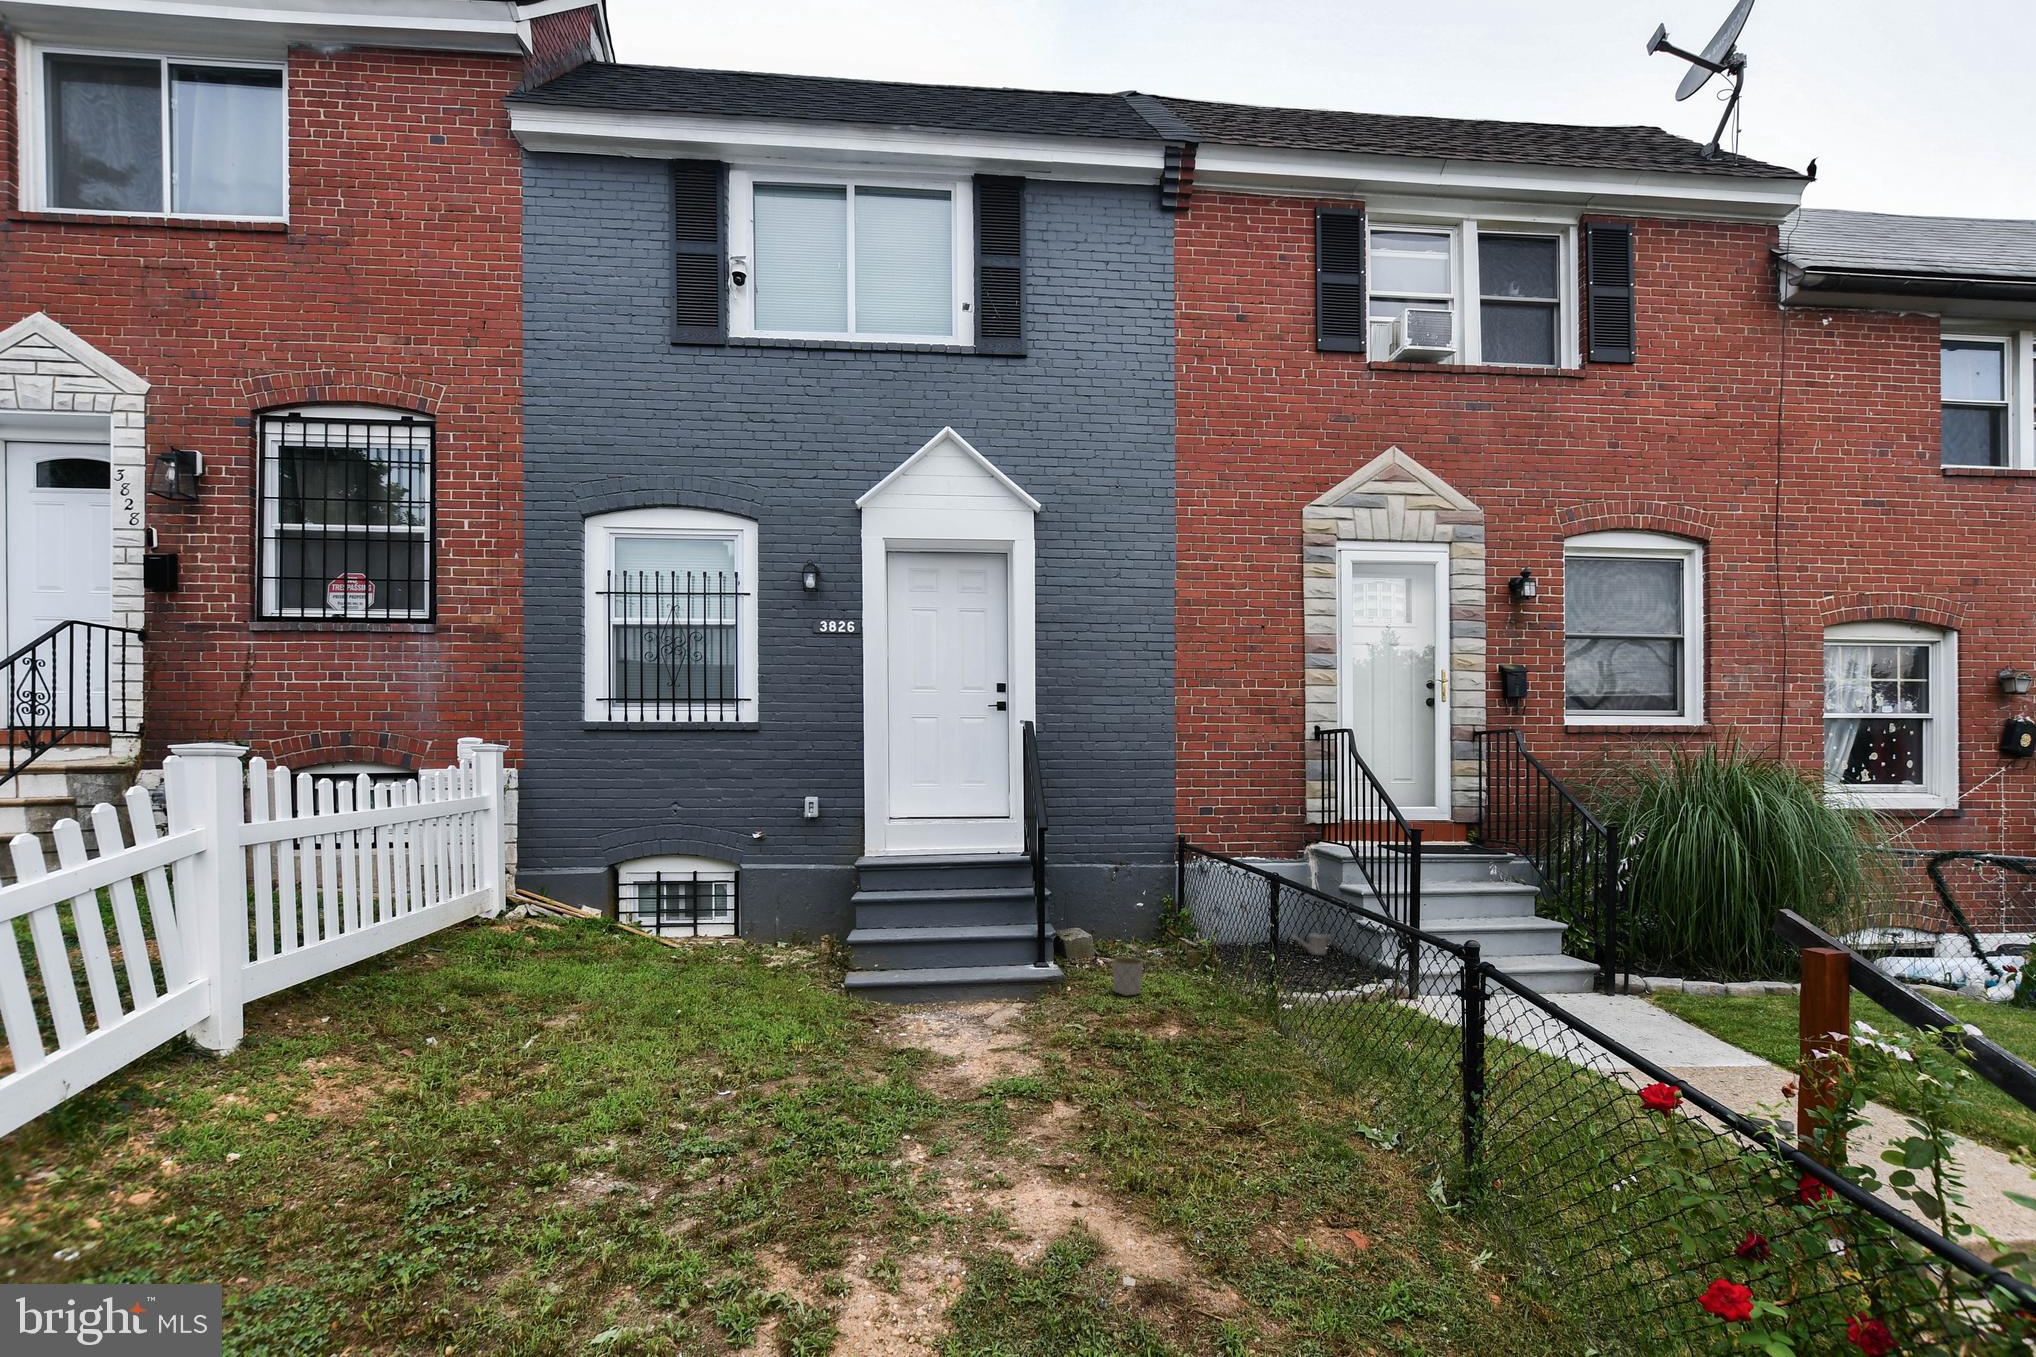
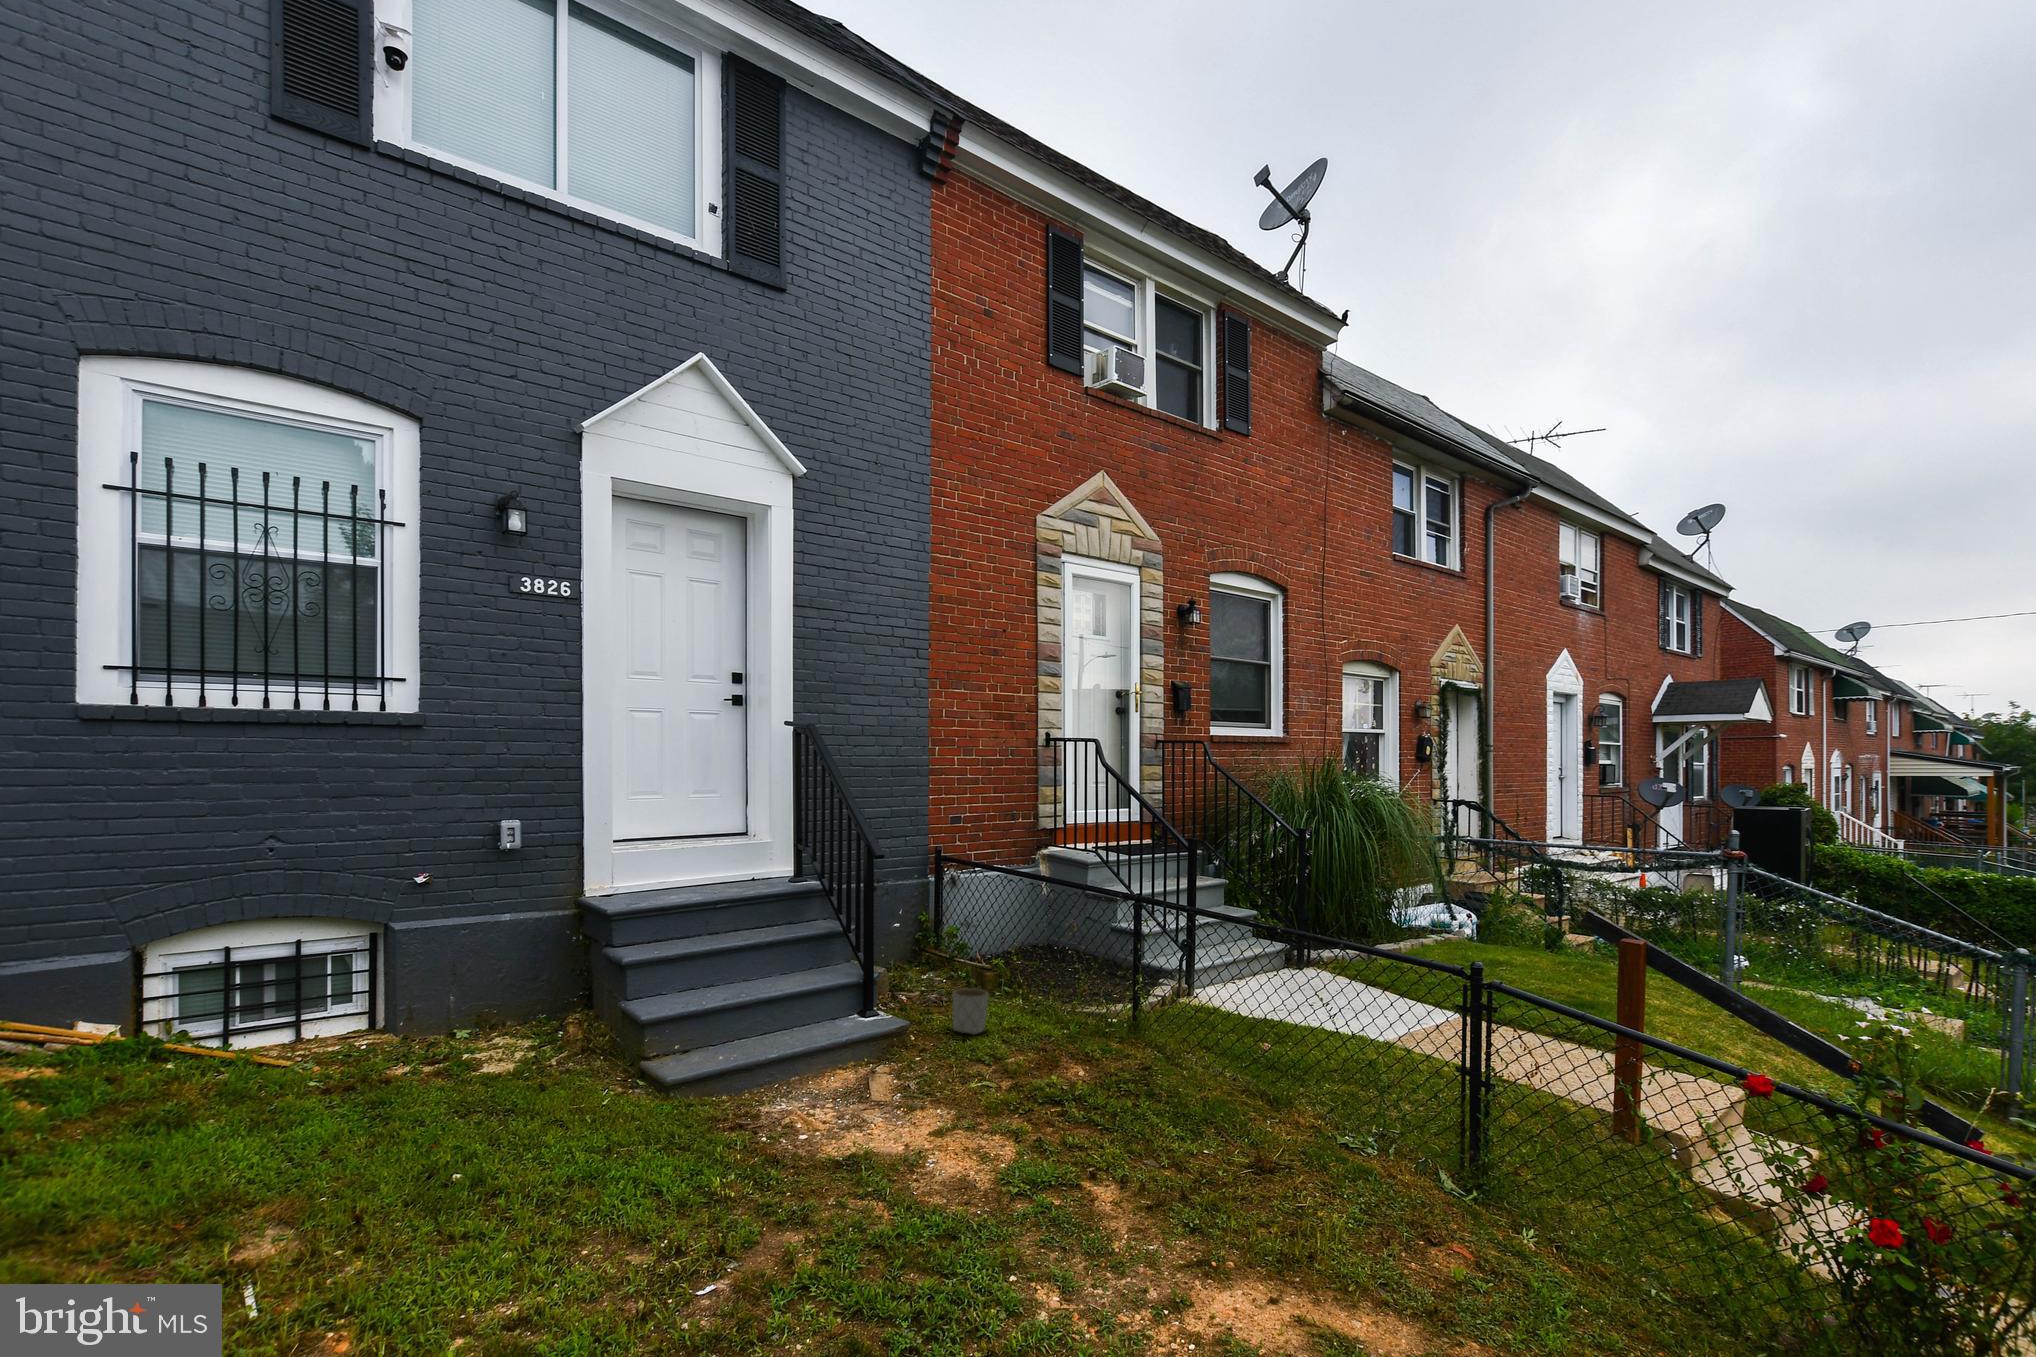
watering can: present [1291,933,1334,955] -> none [1057,940,1087,963]

